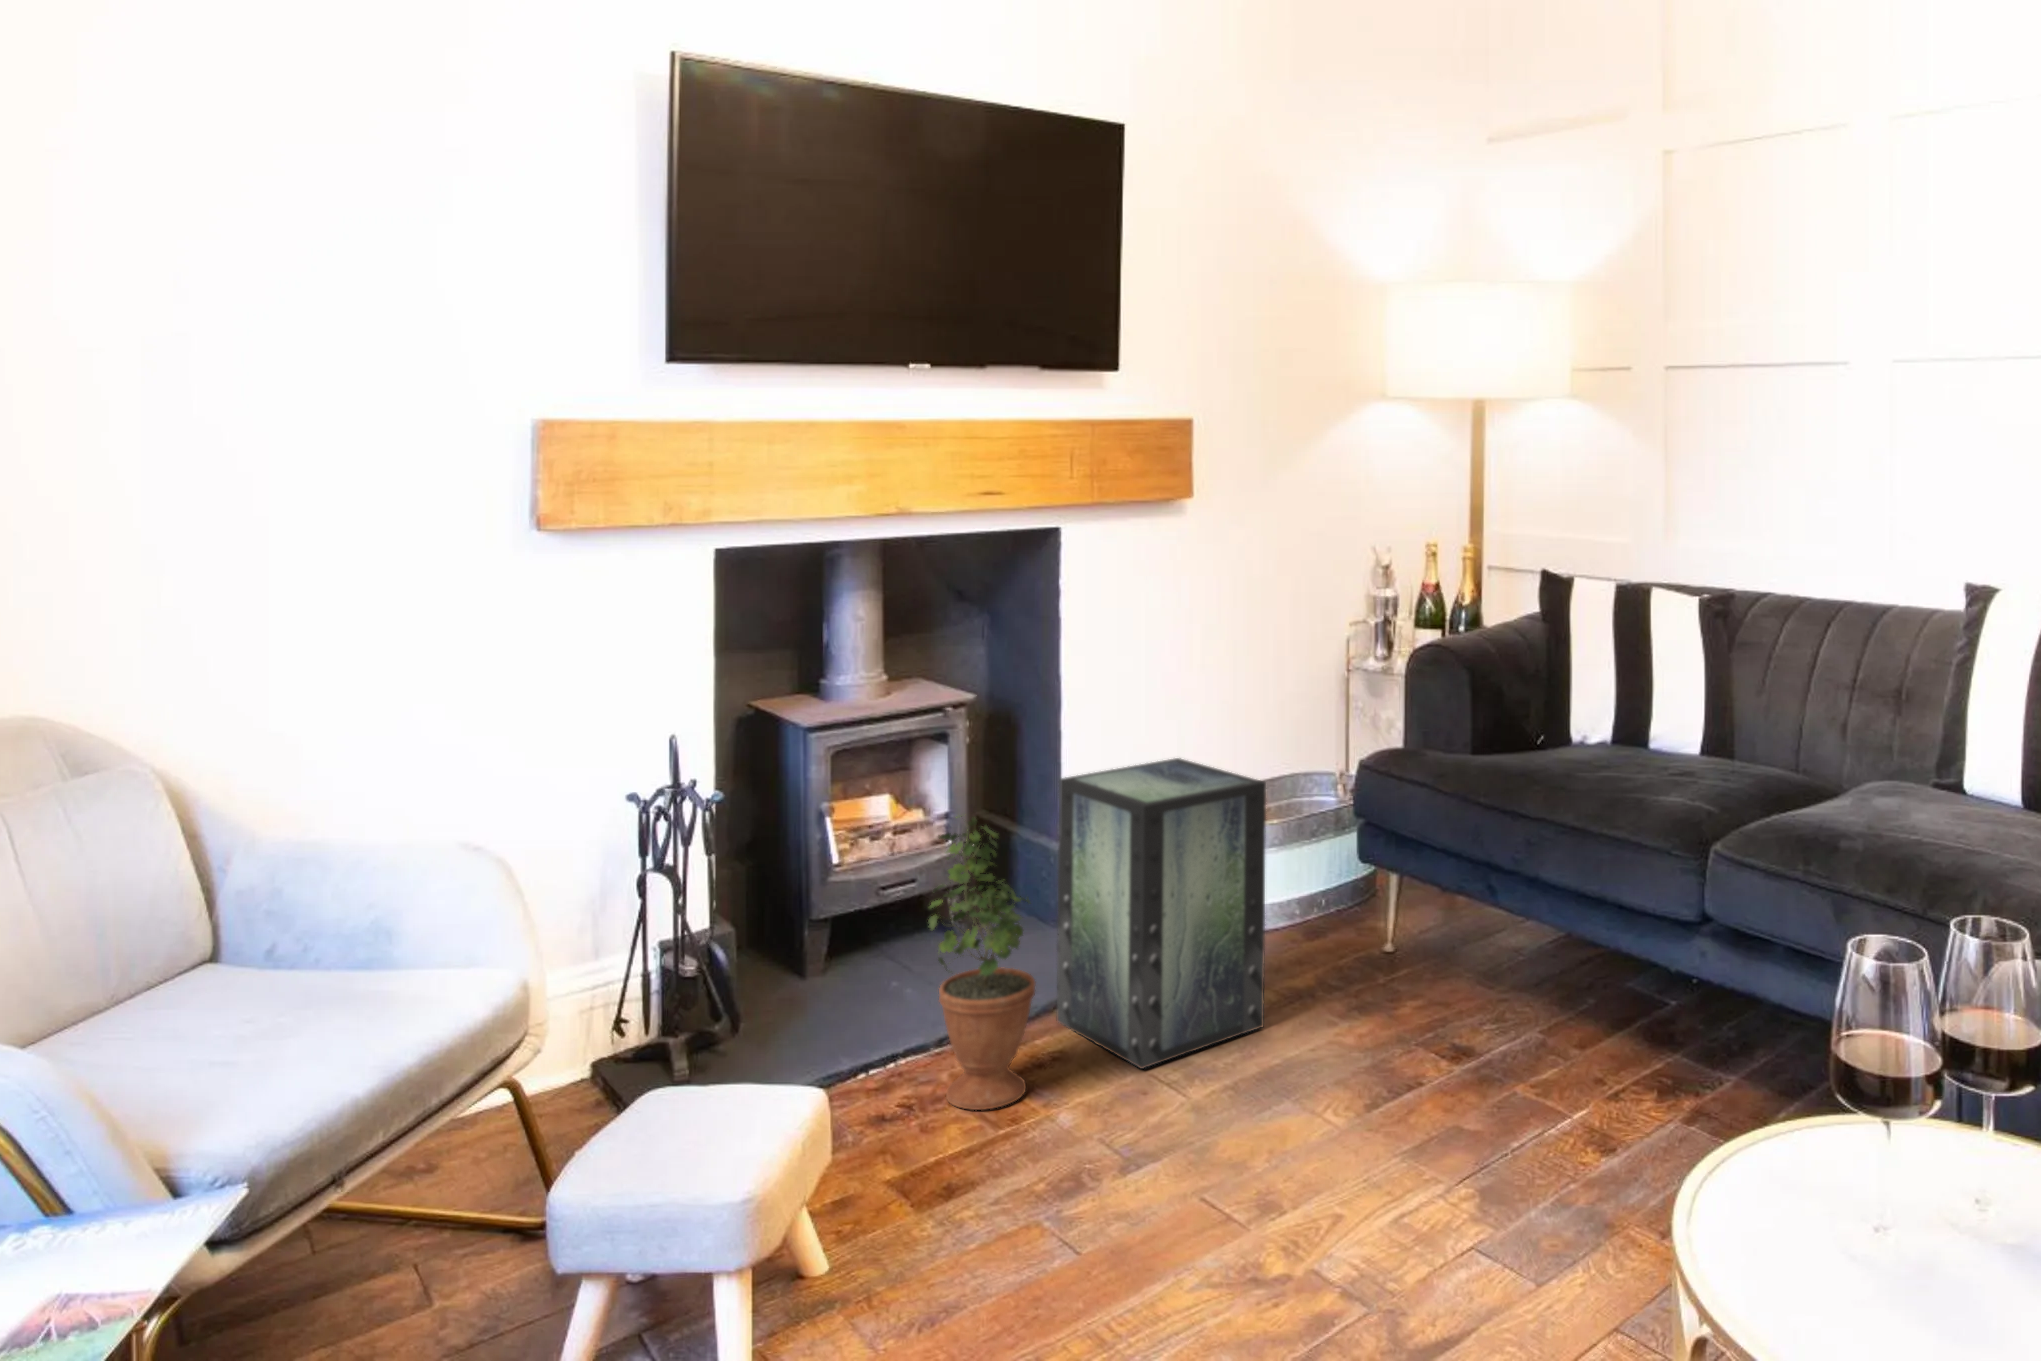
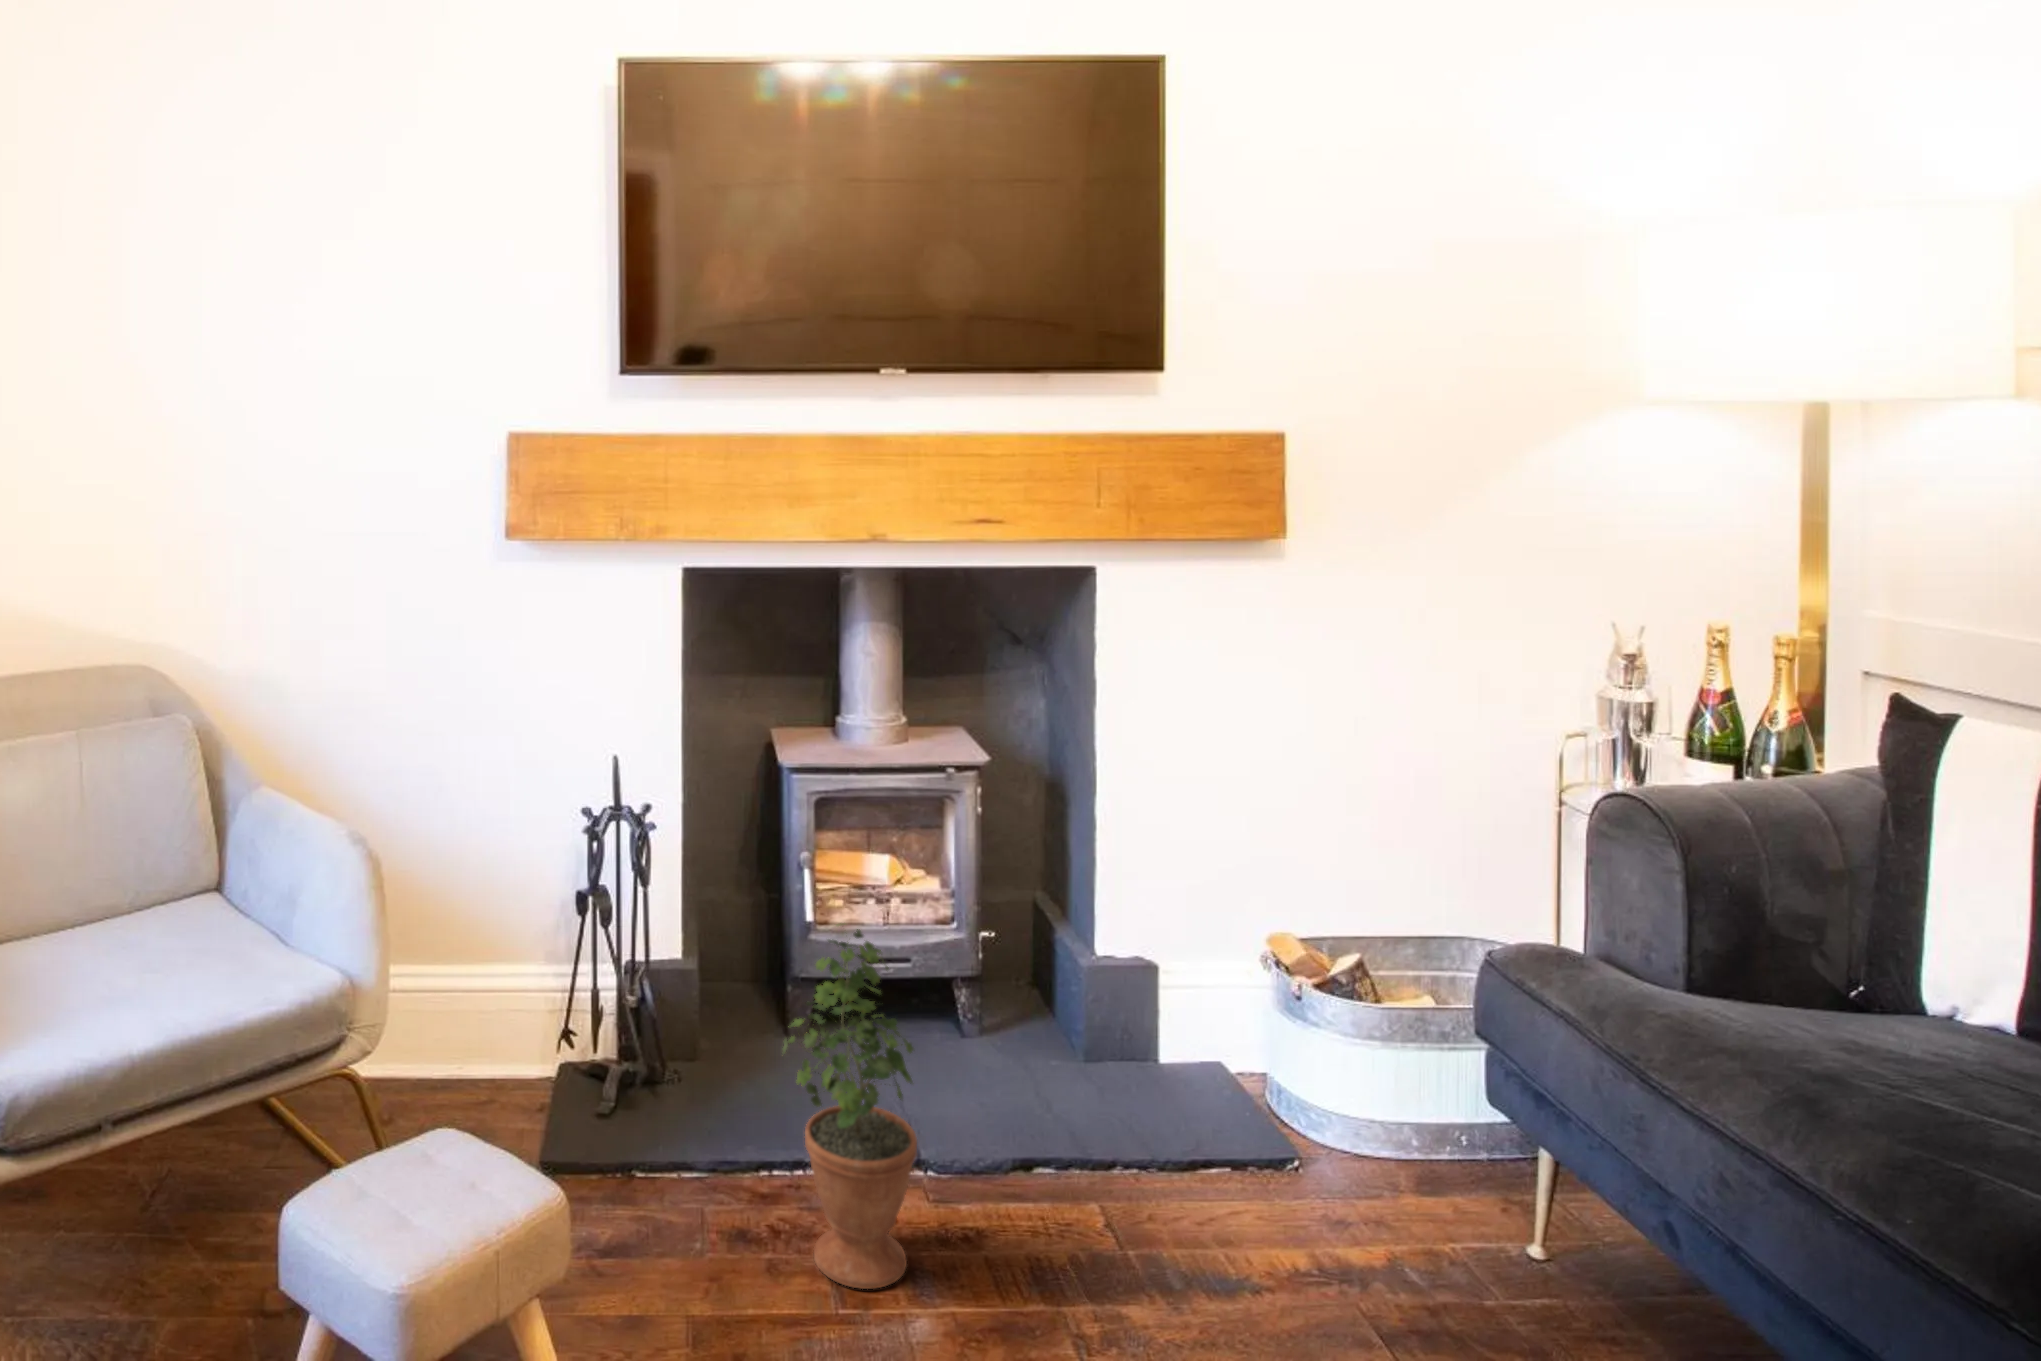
storage box: present [1057,758,1266,1069] -> none [1003,896,1260,1312]

